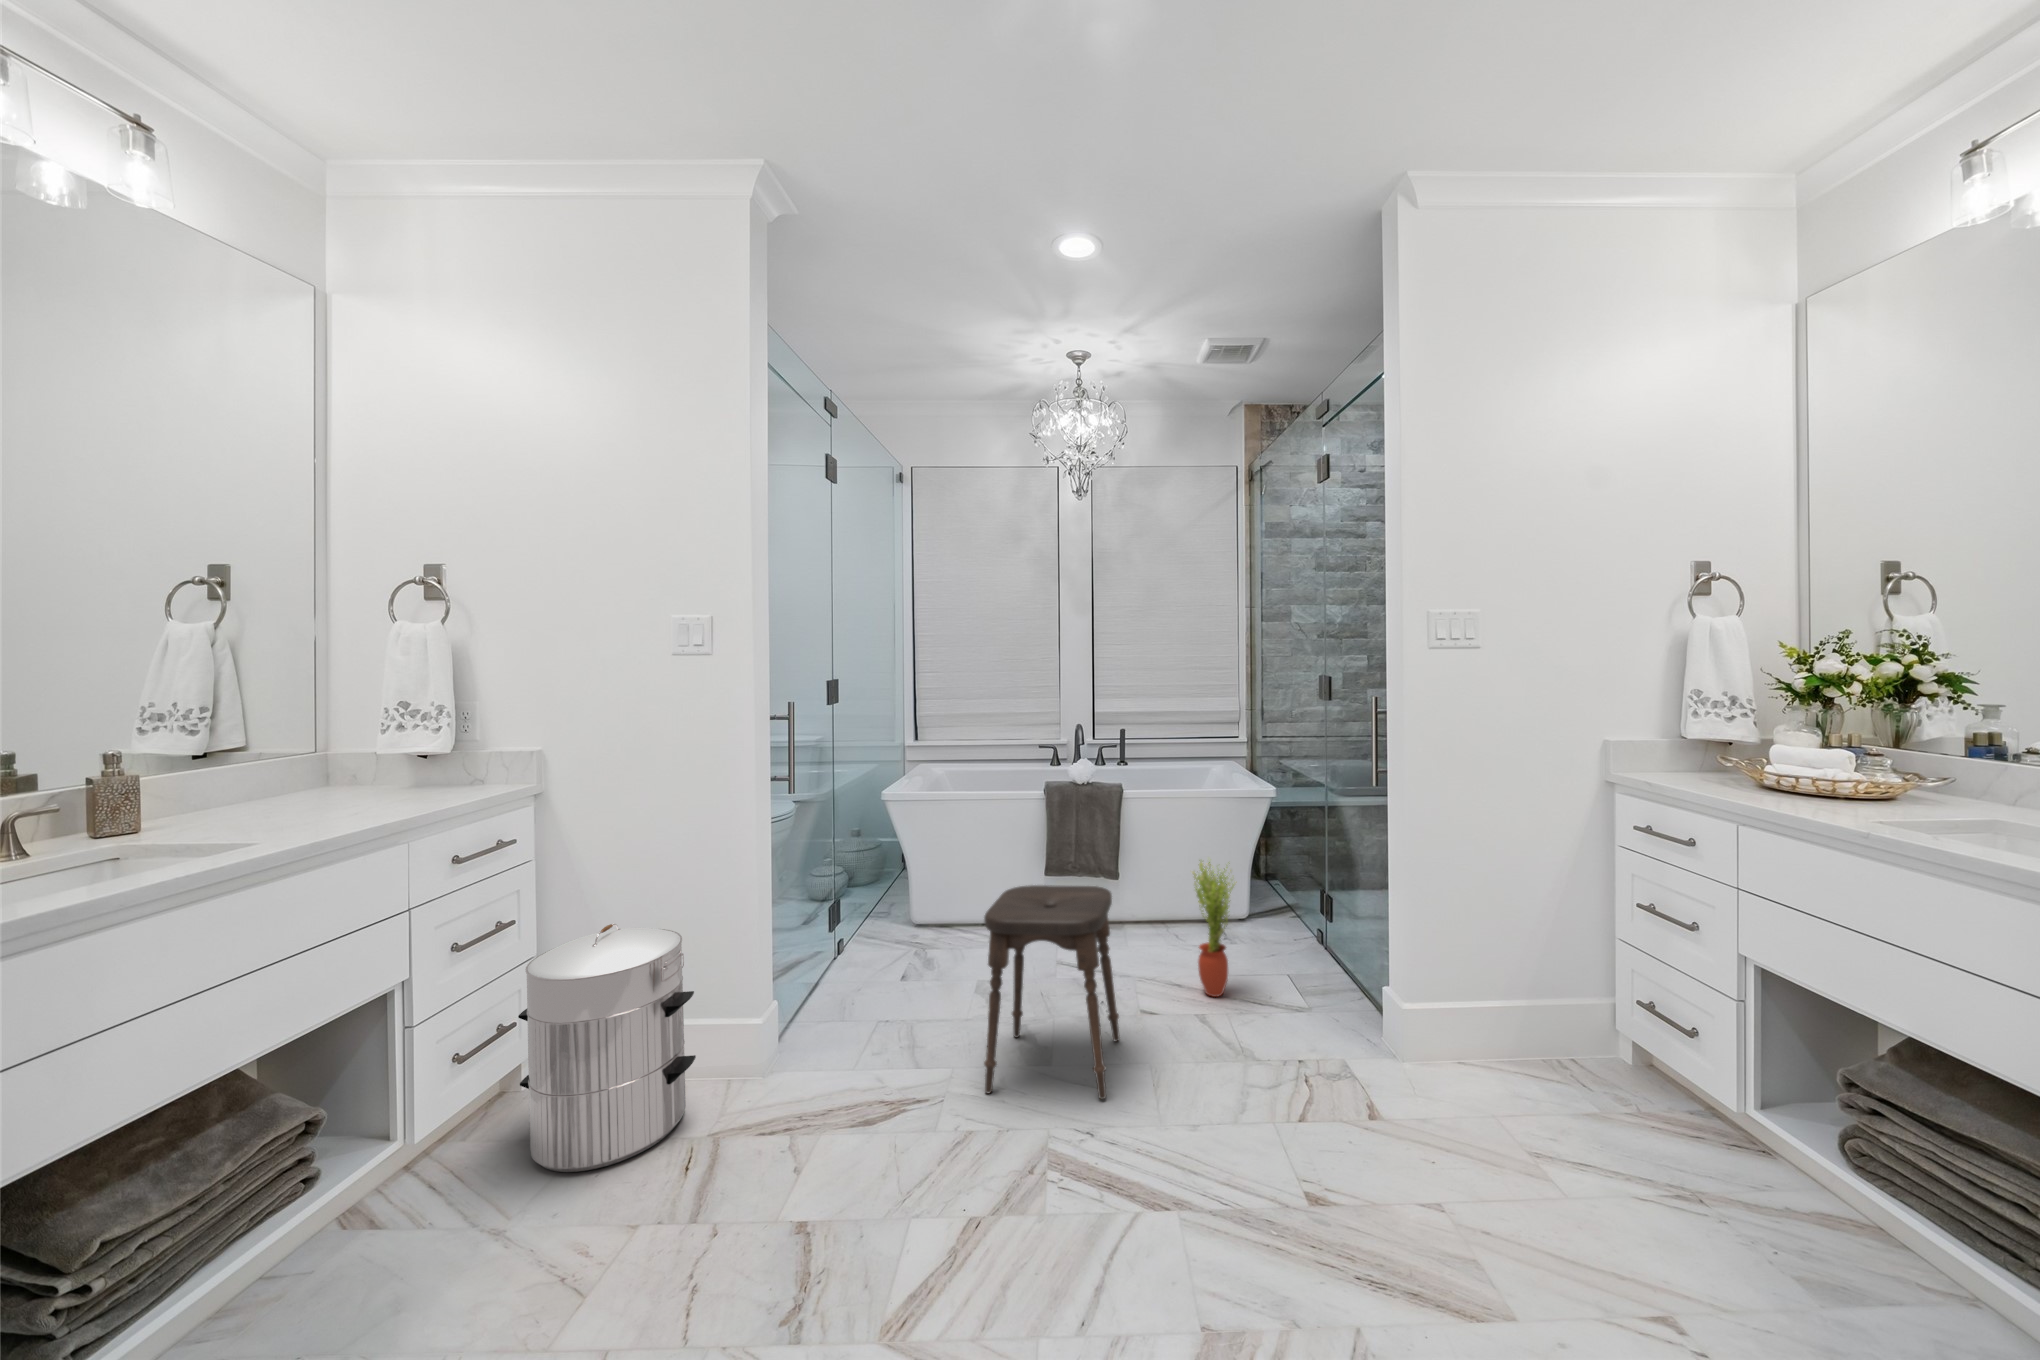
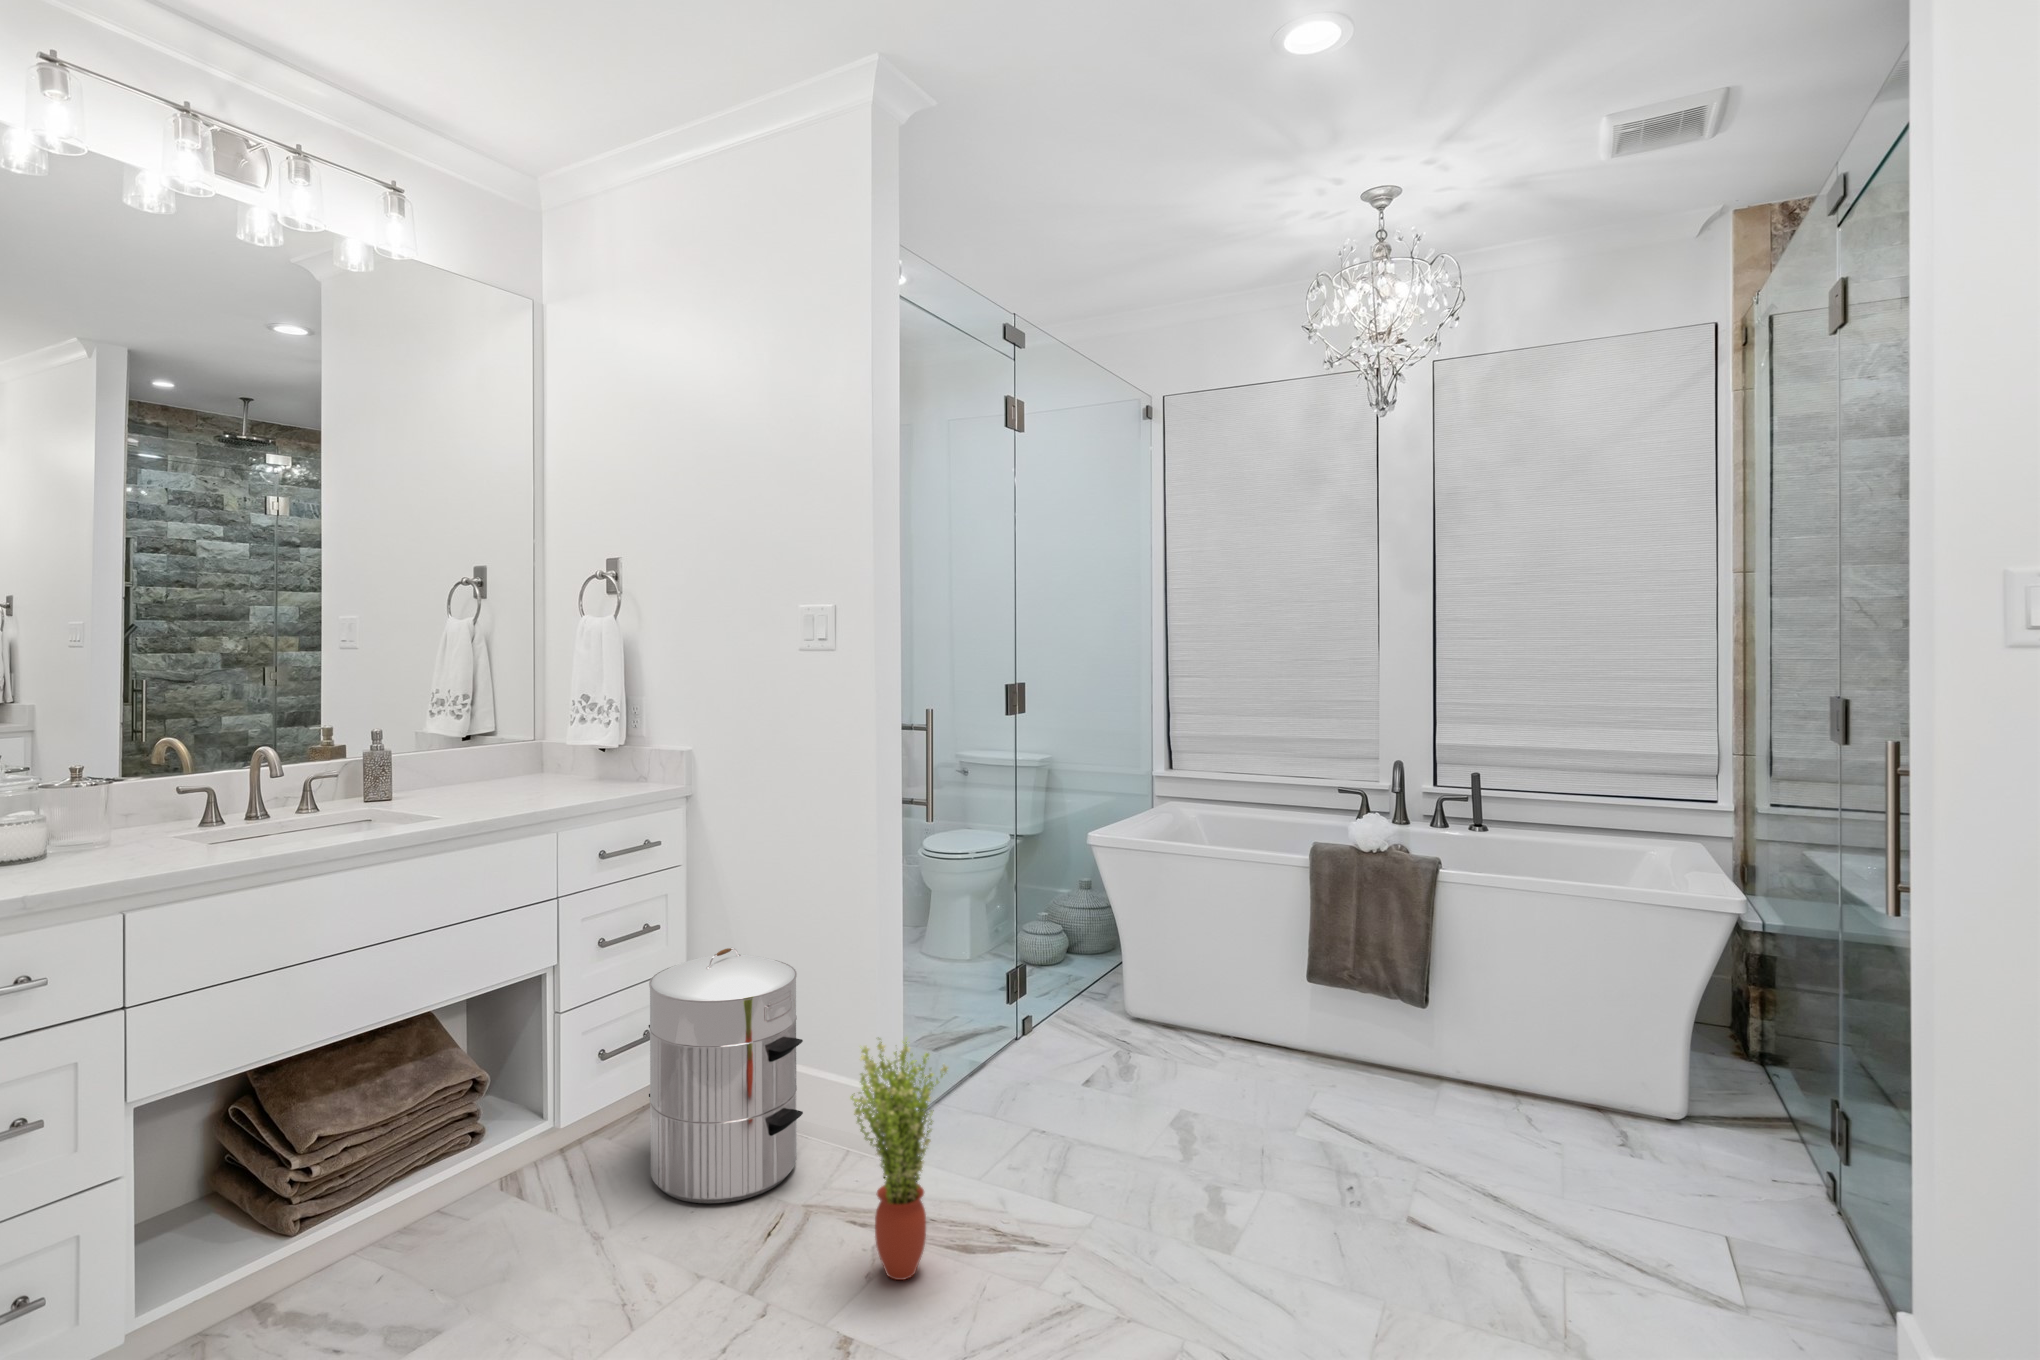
potted plant: present [1192,862,1235,997] -> present [851,1039,948,1280]
stool: present [984,885,1120,1099] -> none [1116,994,1335,1320]

